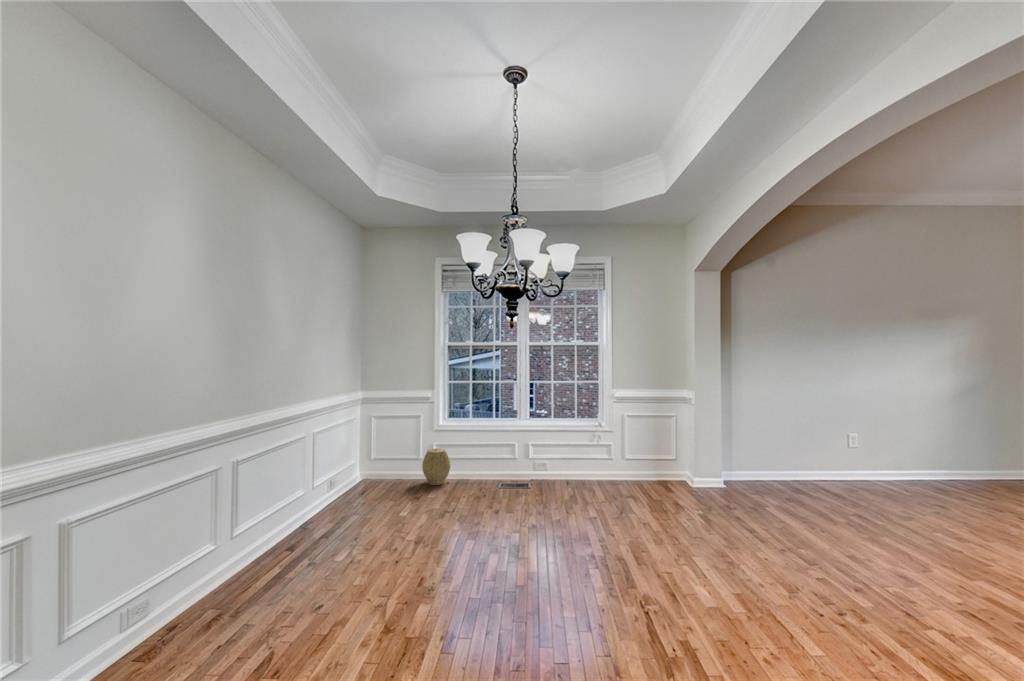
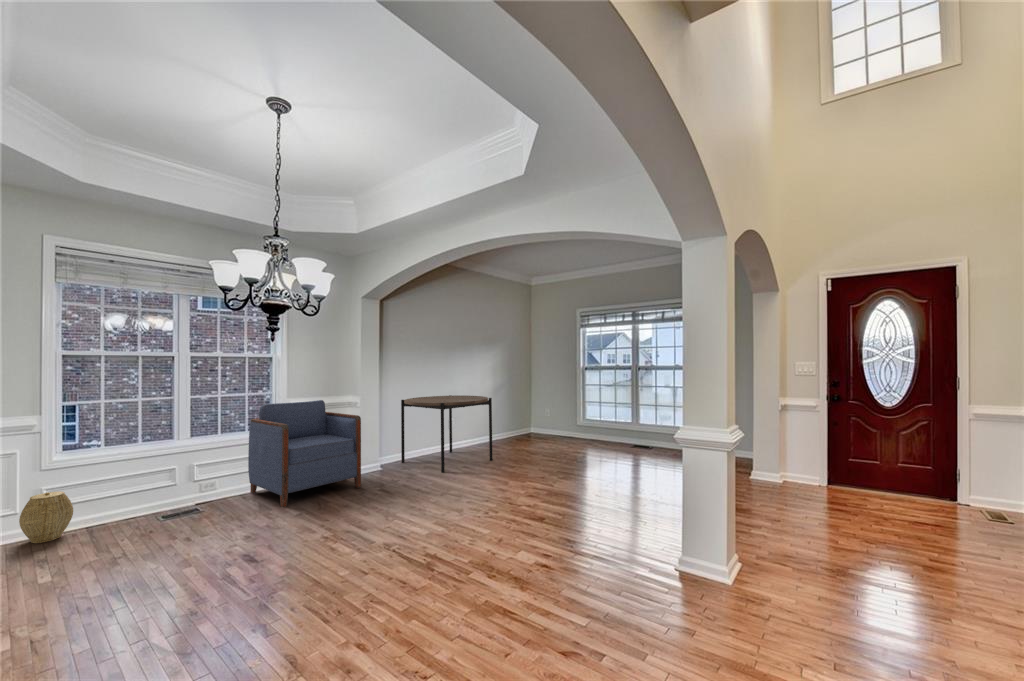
armchair: none [575,395,681,506] -> present [248,400,361,507]
dining table: none [754,401,914,517] -> present [401,395,493,473]

